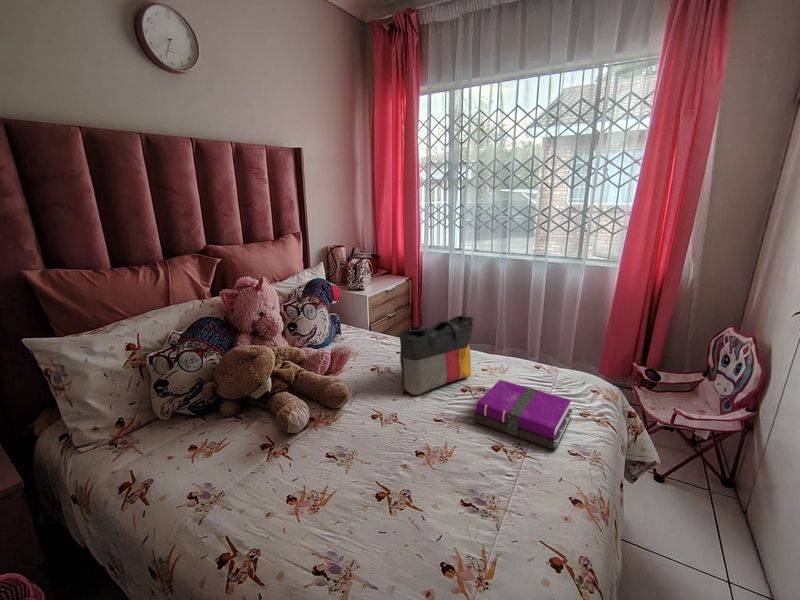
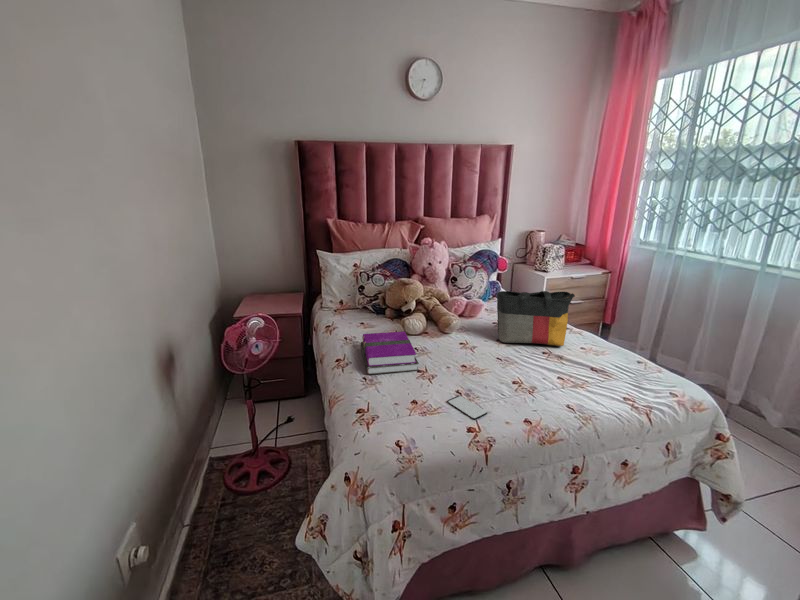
notebook: present [473,380,572,450] -> present [361,332,419,374]
smartphone: none [471,506,531,535] -> present [447,396,487,419]

